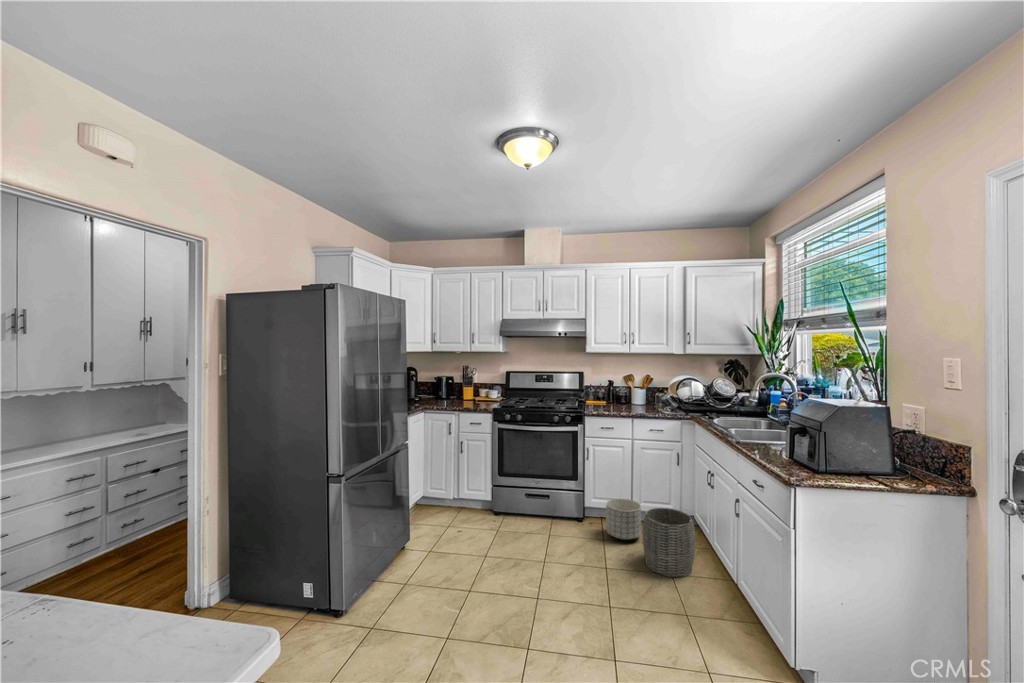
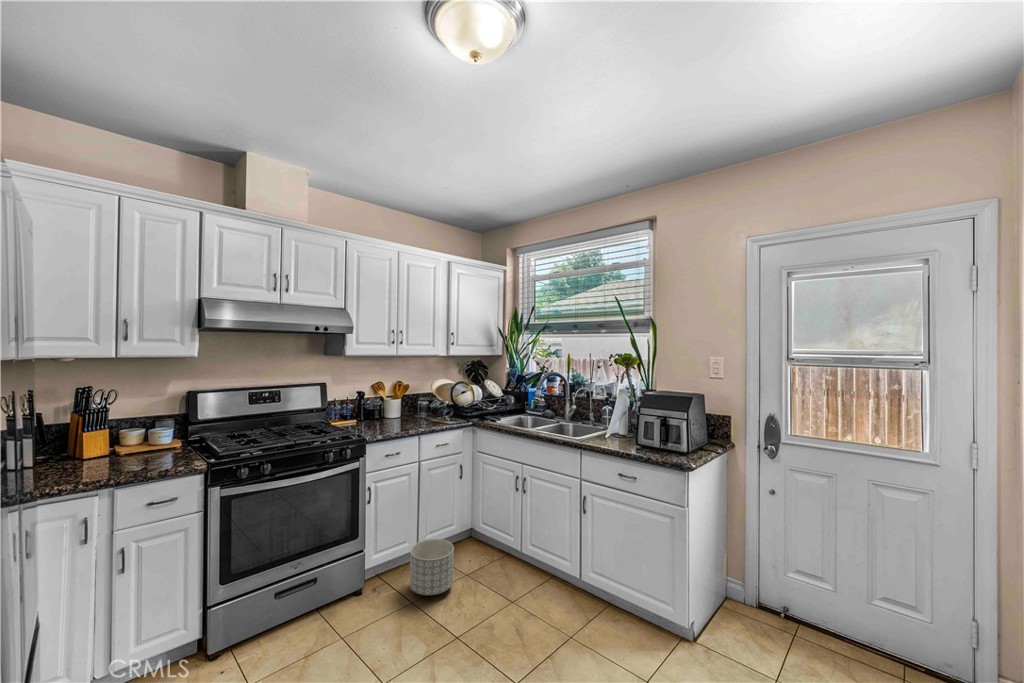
woven basket: present [643,508,695,577] -> none [479,533,535,616]

